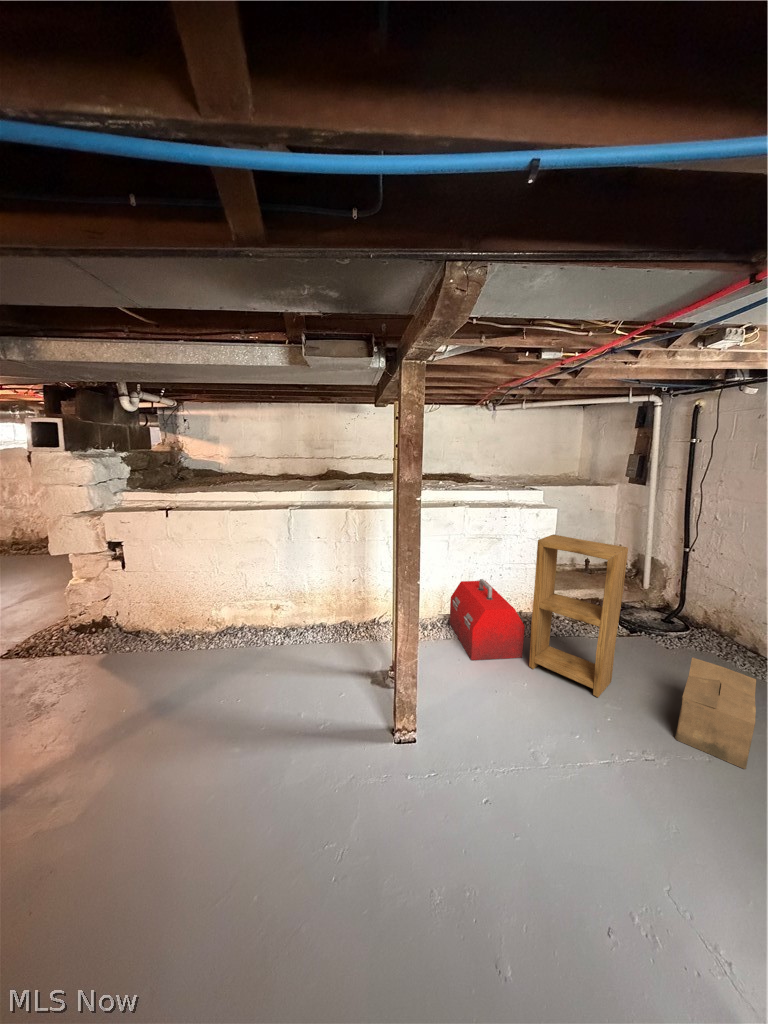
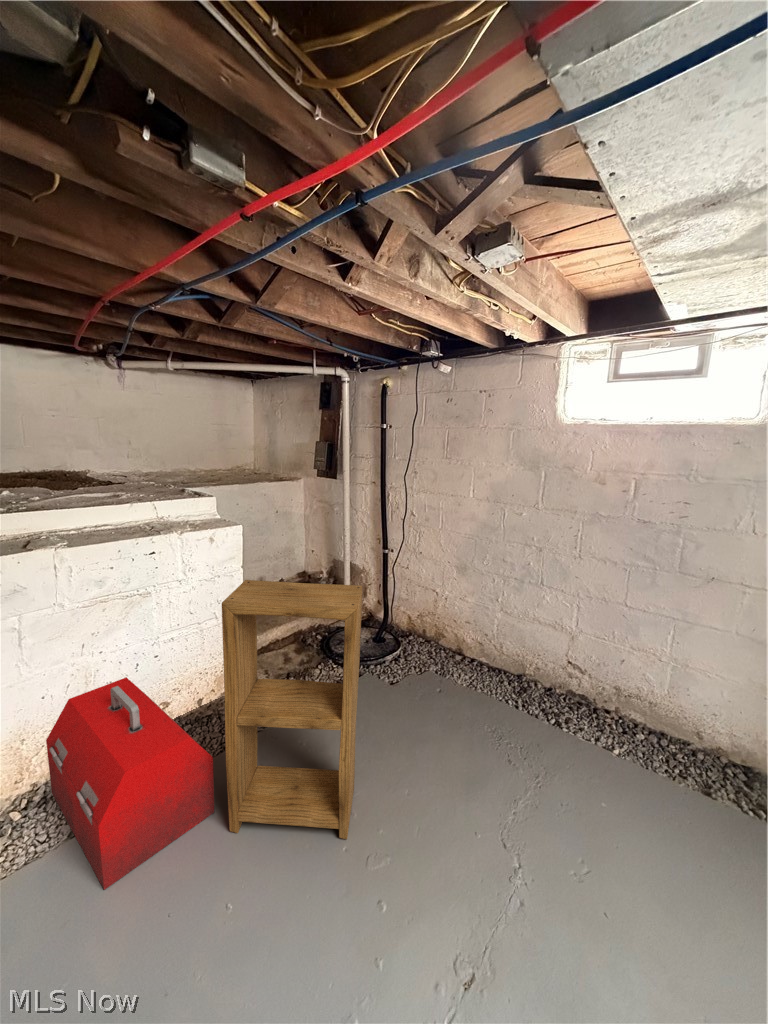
cardboard box: present [675,658,756,769] -> none [443,717,537,864]

